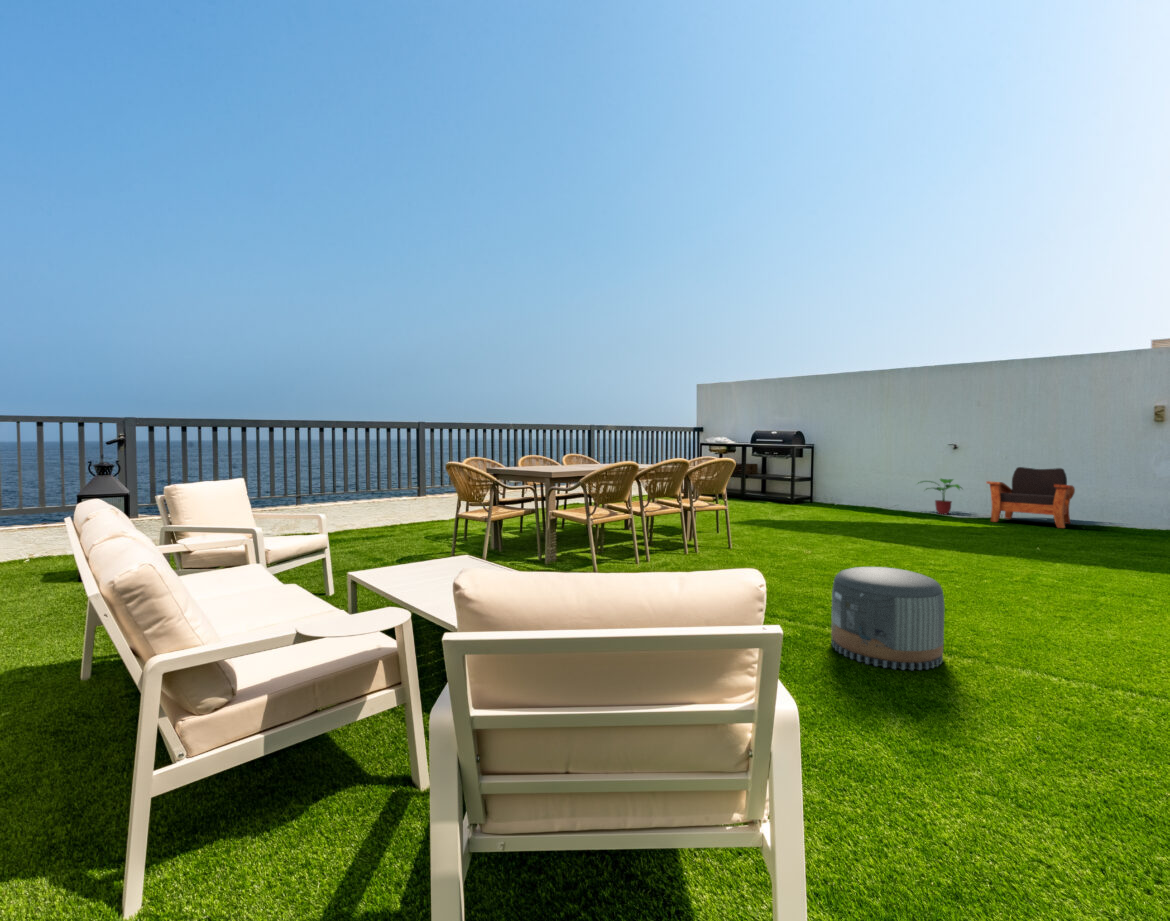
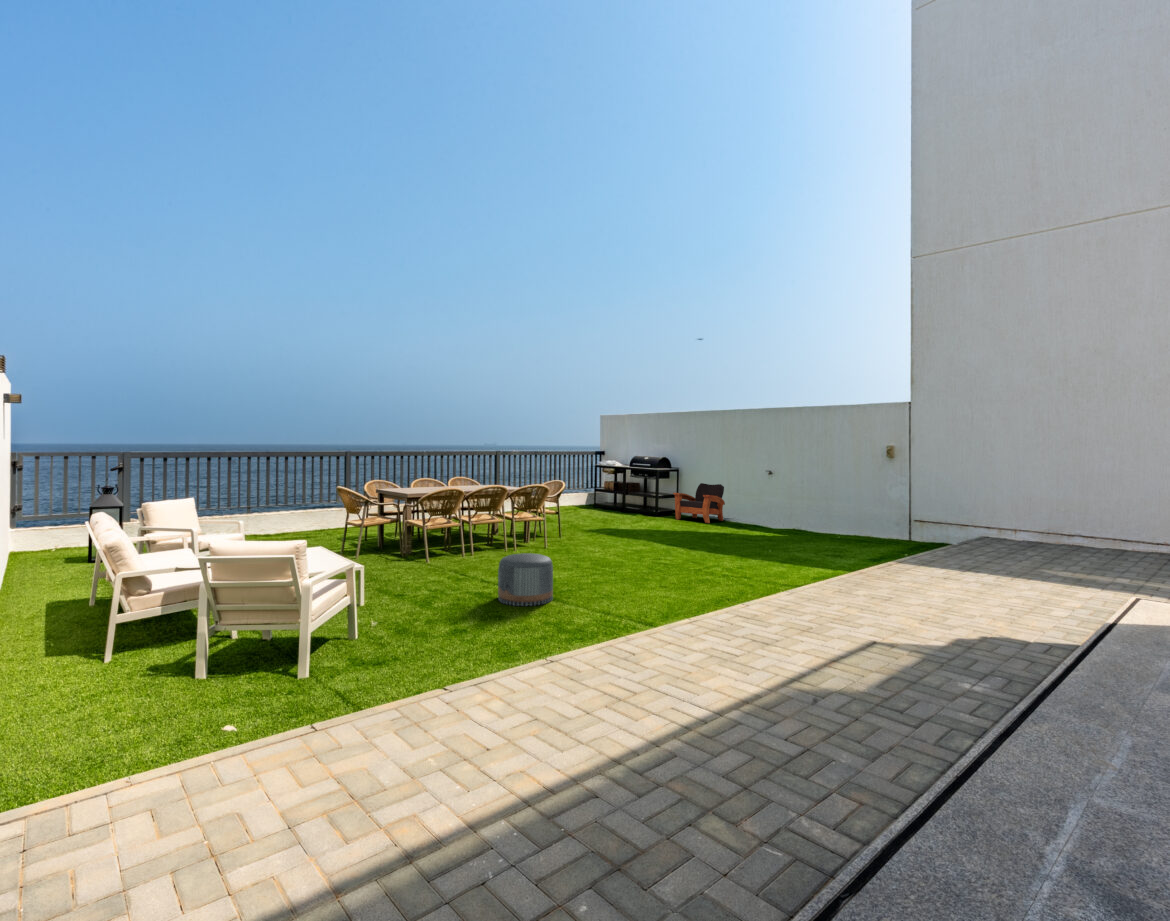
armchair: present [987,467,1075,528] -> present [673,483,725,523]
potted plant: present [918,479,961,514] -> none [738,498,772,526]

